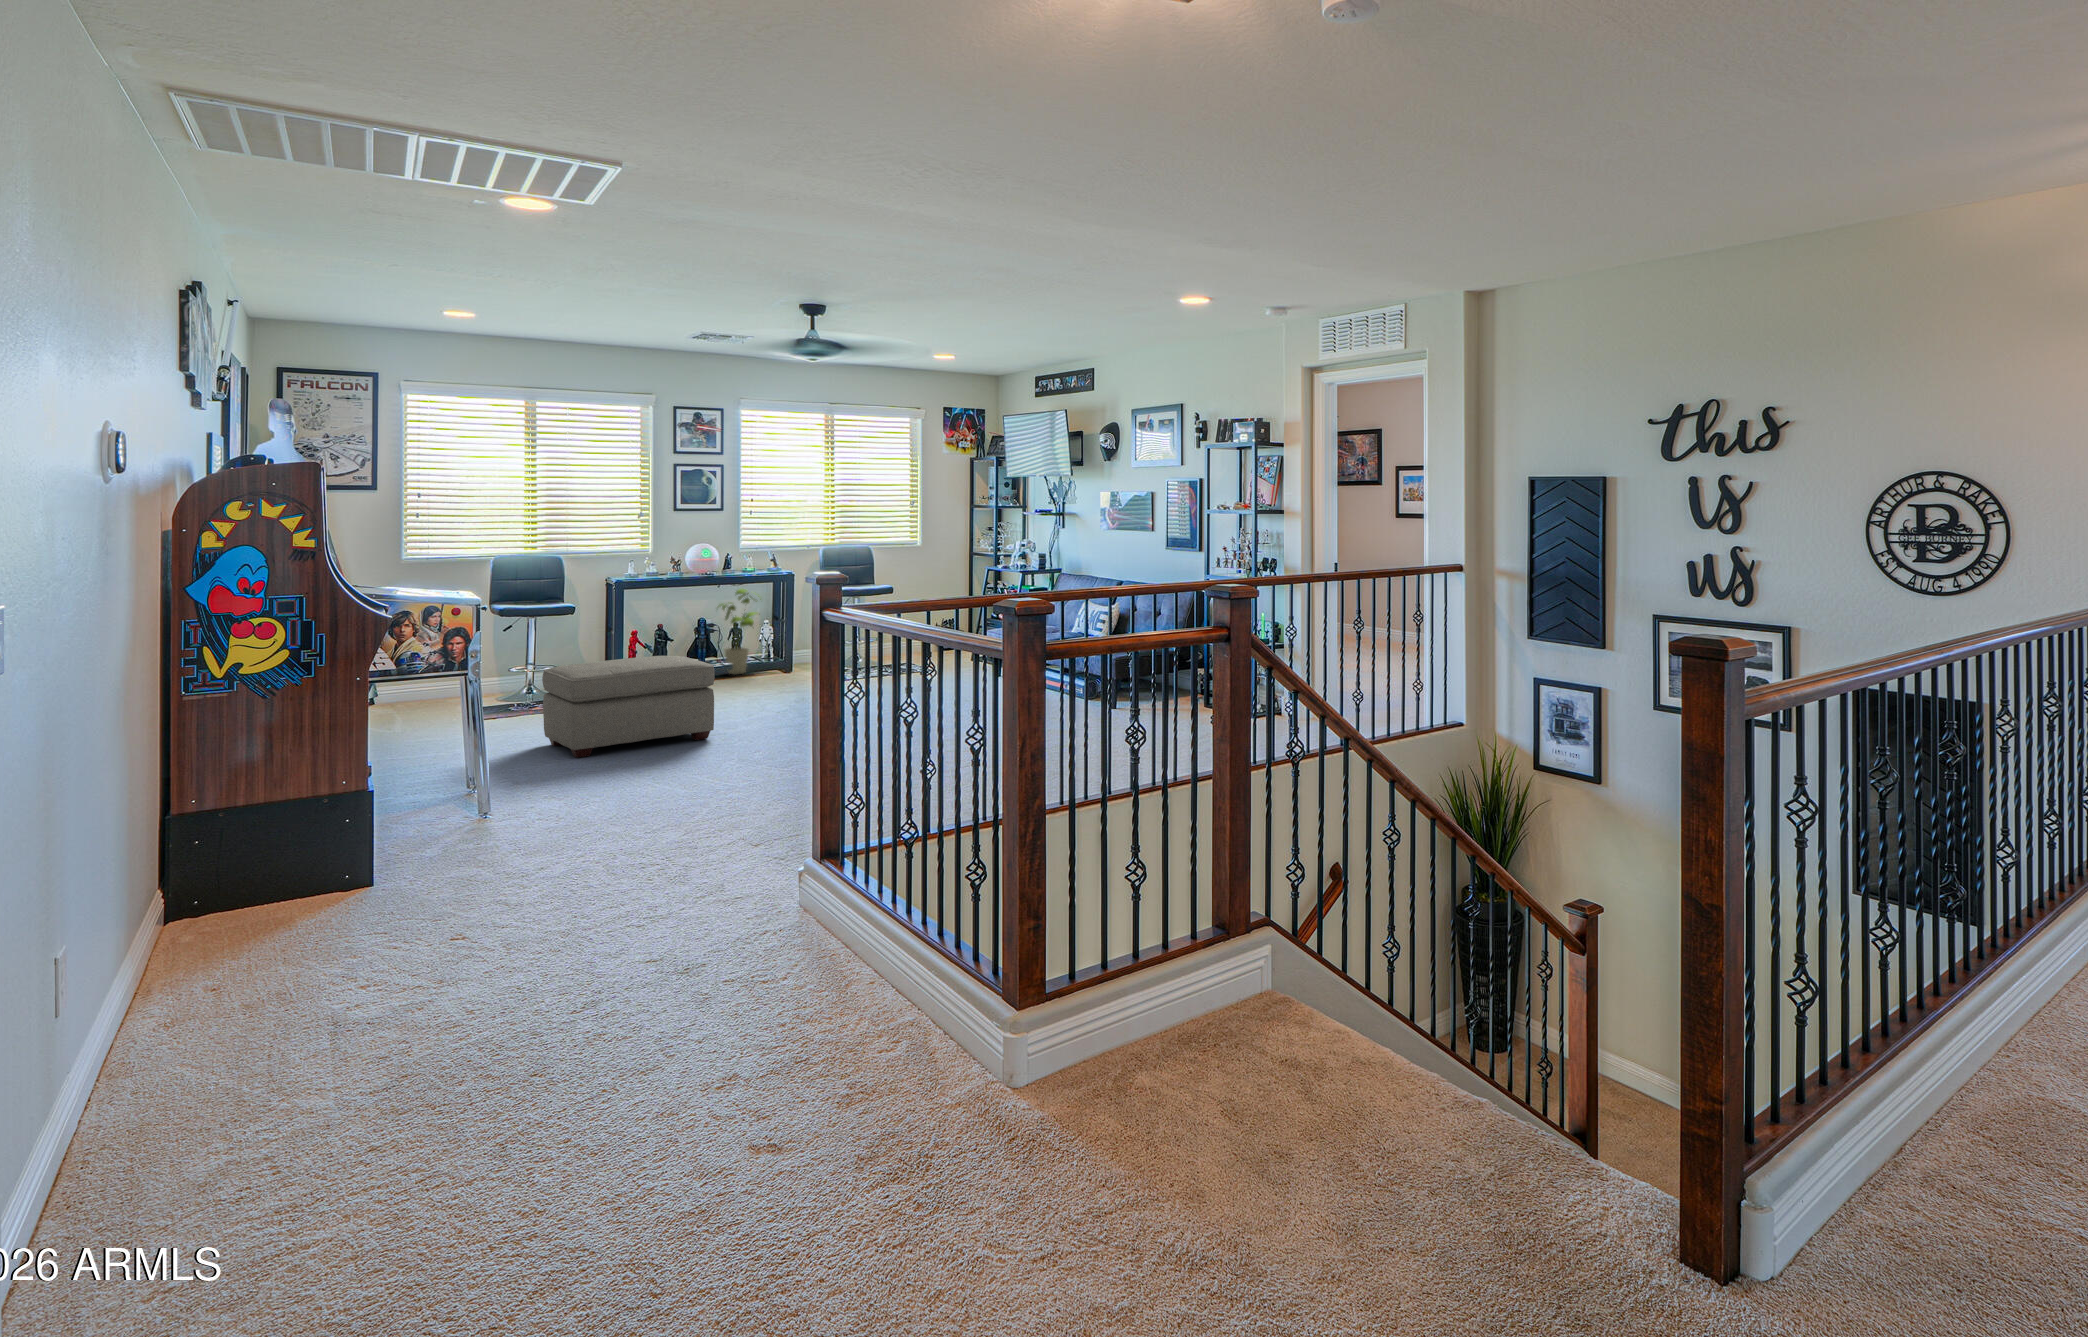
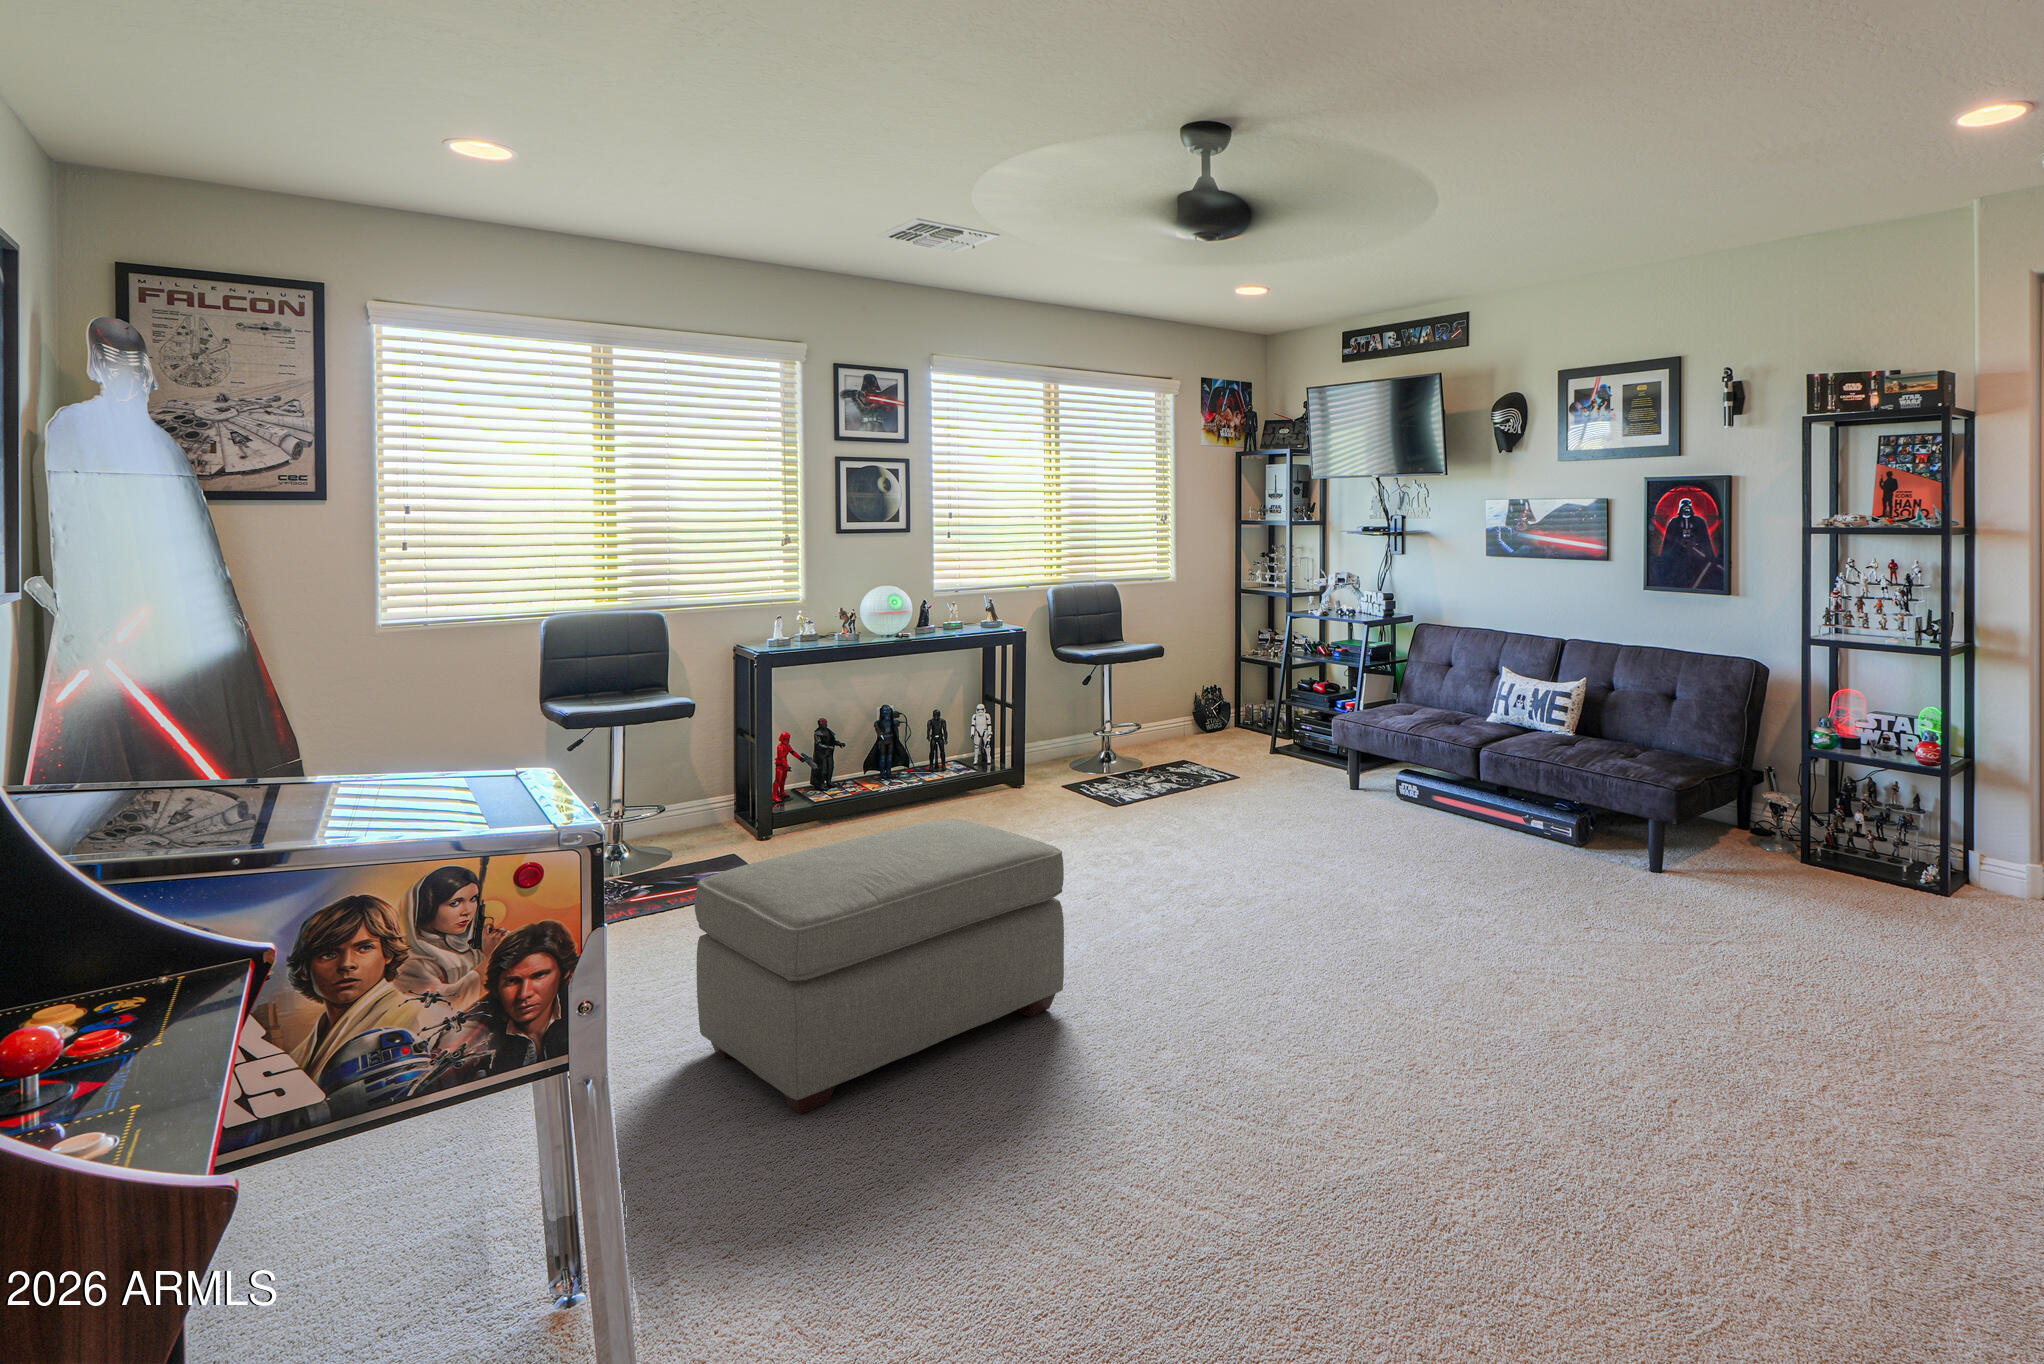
house plant: present [718,589,761,674] -> none [908,658,984,800]

